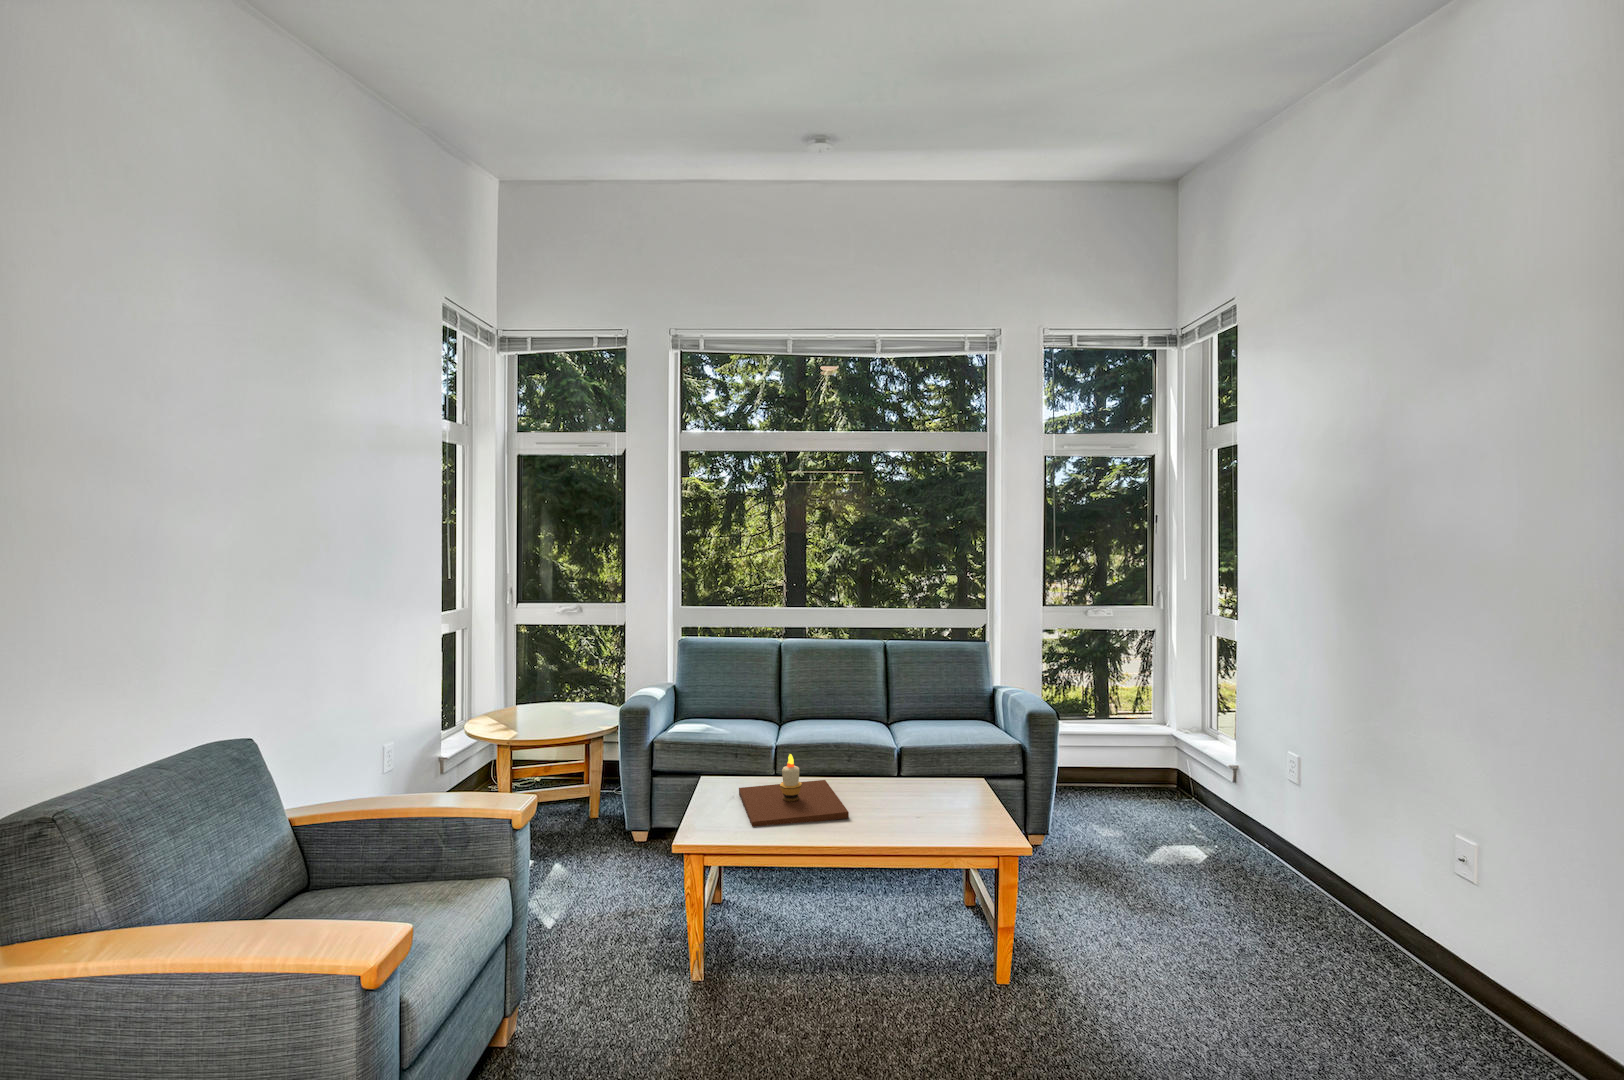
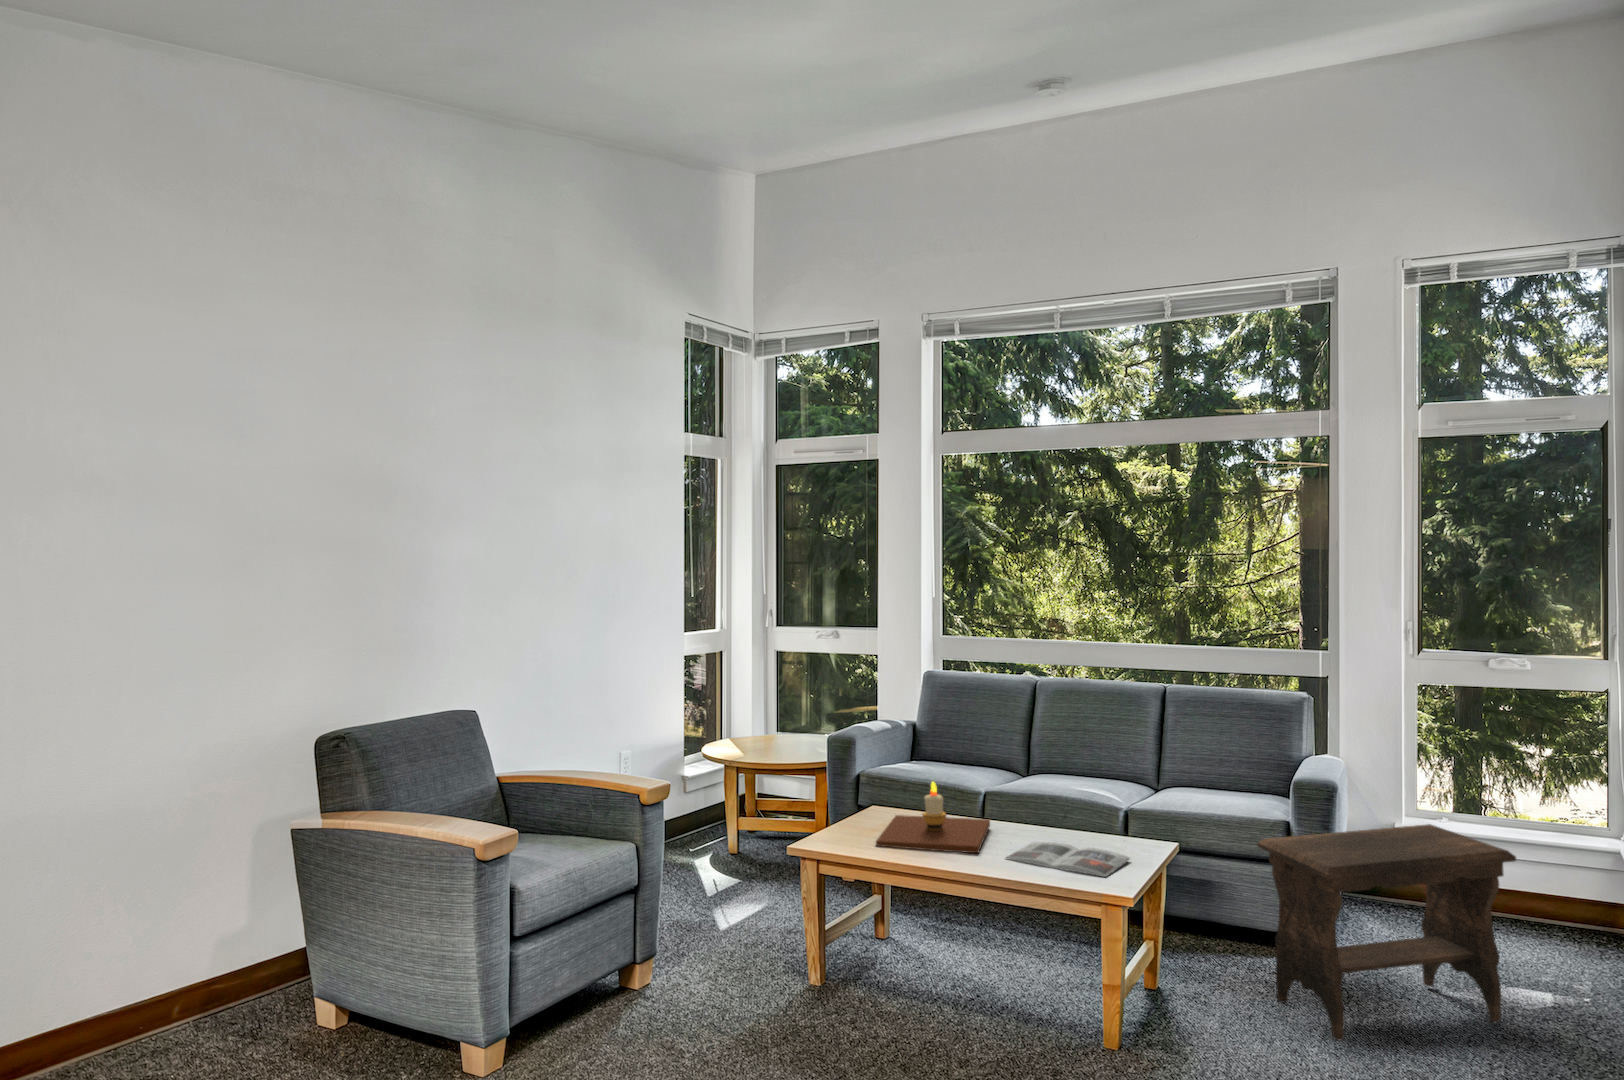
footstool: none [1043,738,1202,923] -> present [1257,824,1516,1040]
magazine: none [873,796,973,825] -> present [1006,842,1130,877]

